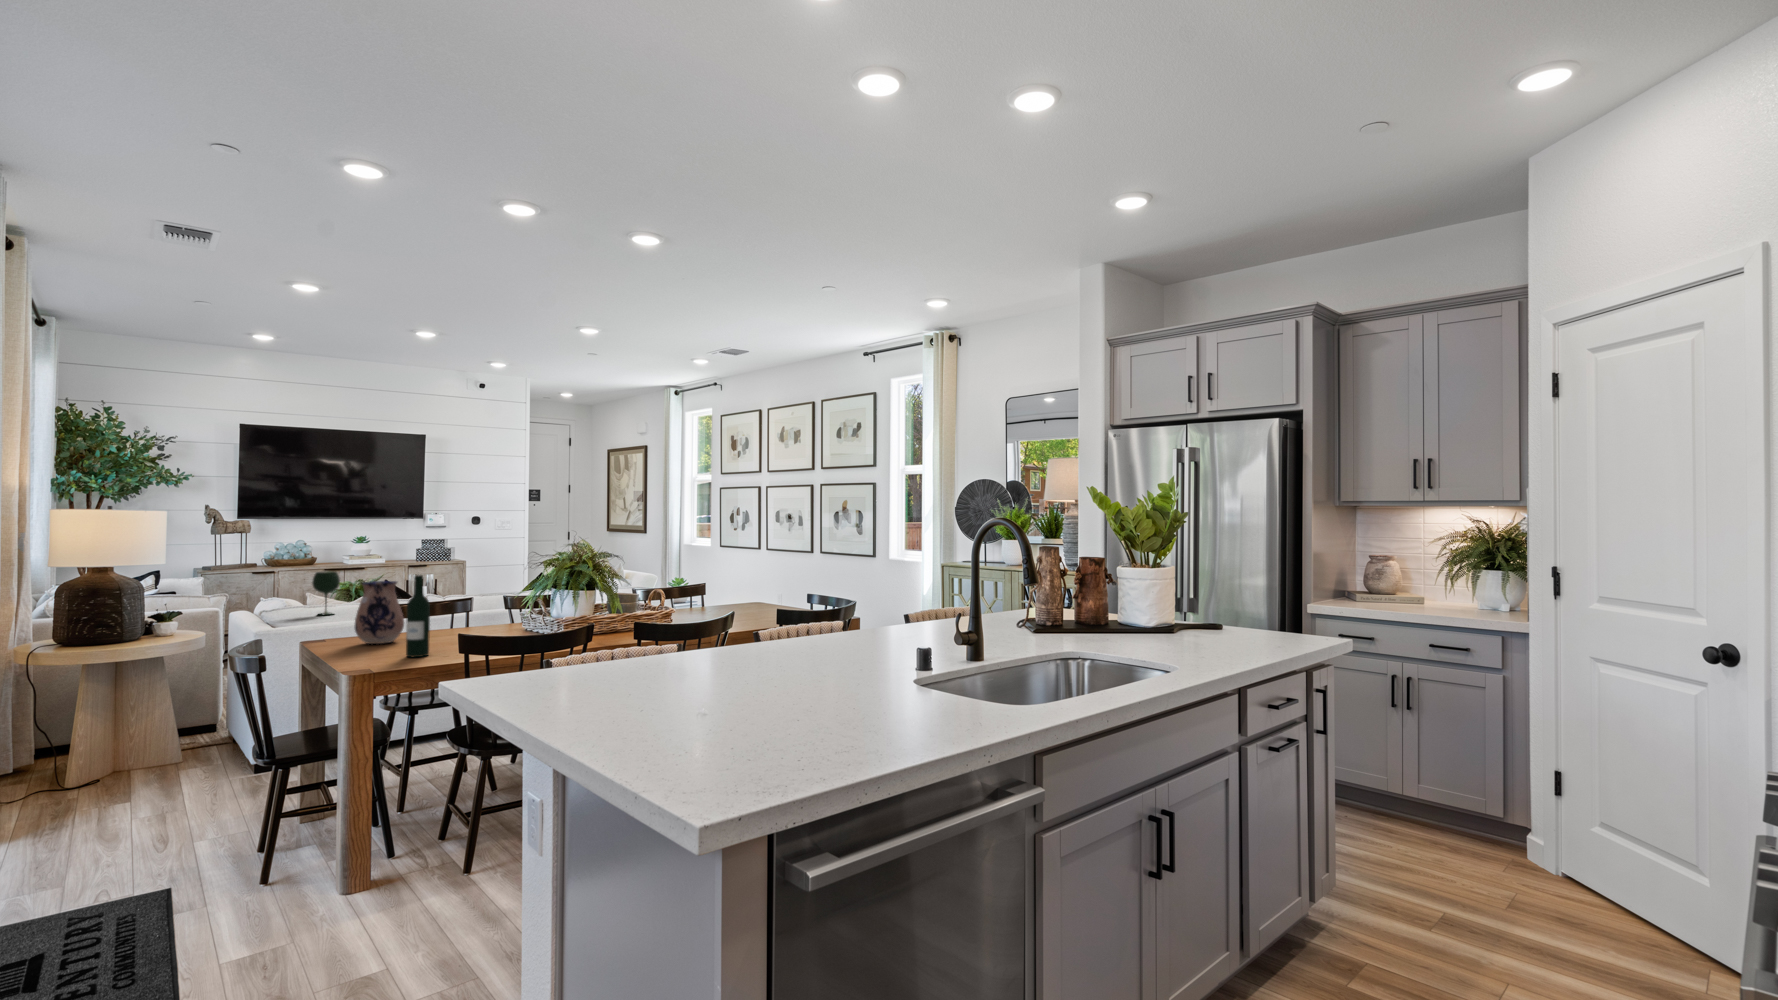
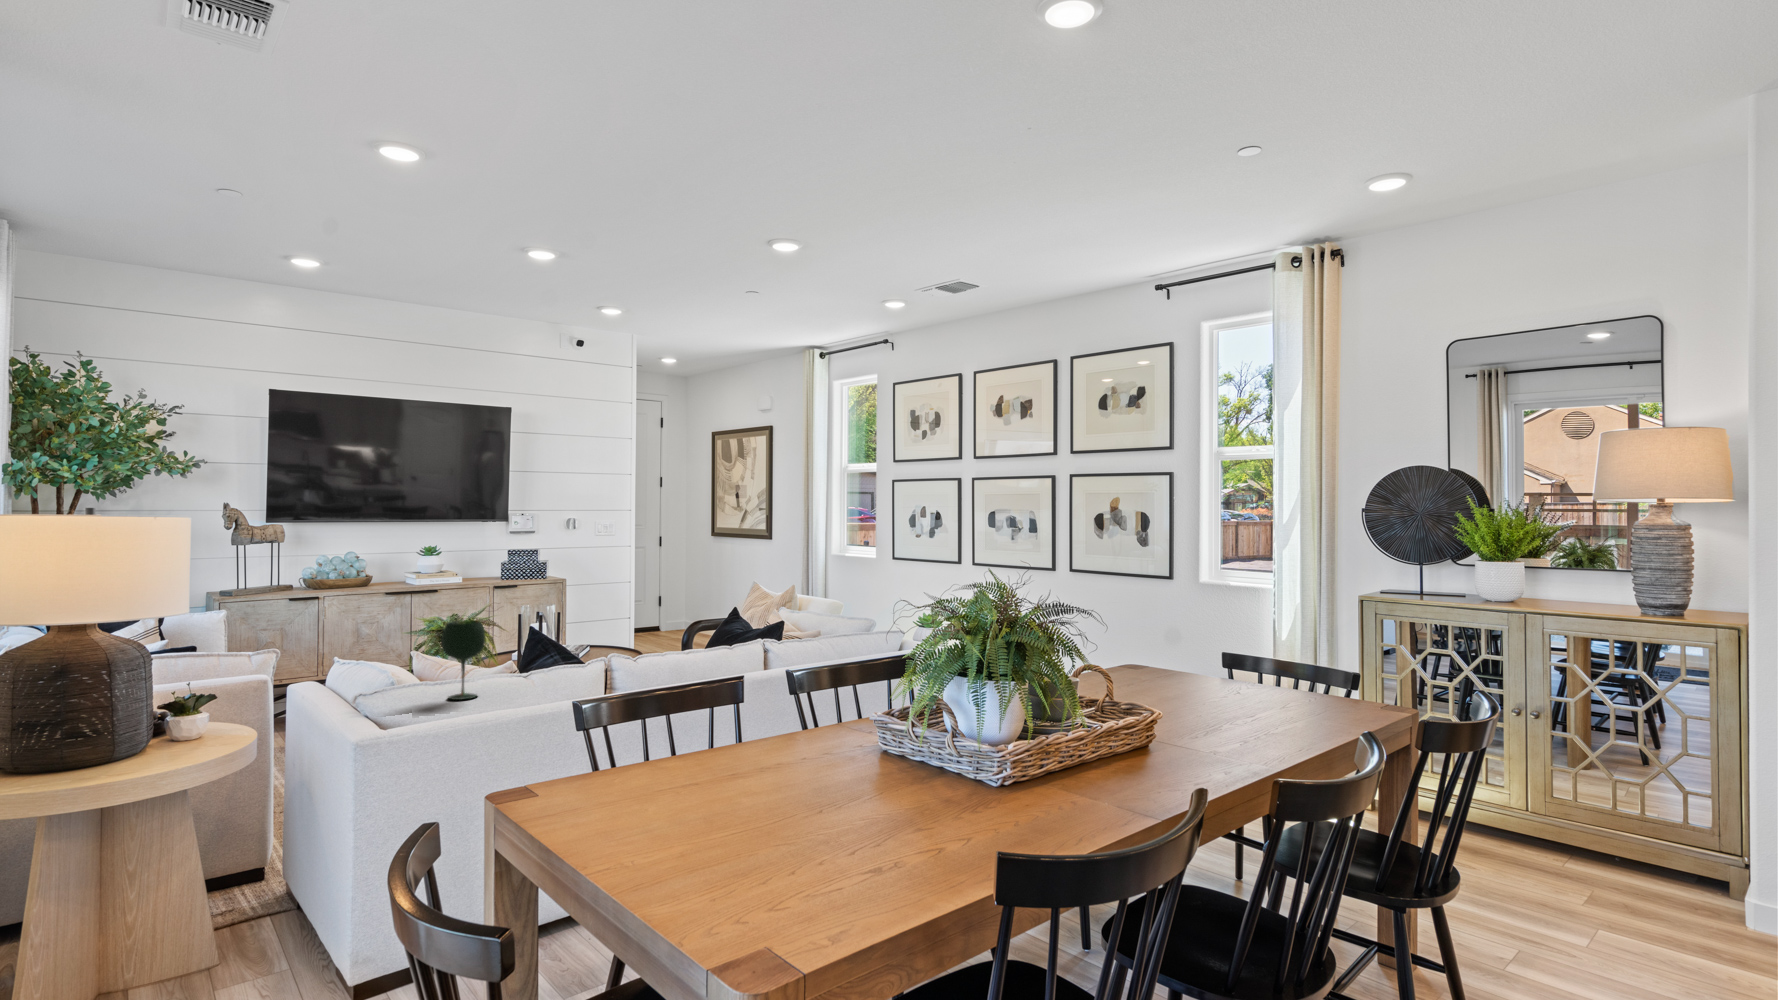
wine bottle: present [406,575,430,657] -> none [779,670,828,870]
ceramic pitcher: present [355,581,404,644] -> none [605,662,699,804]

